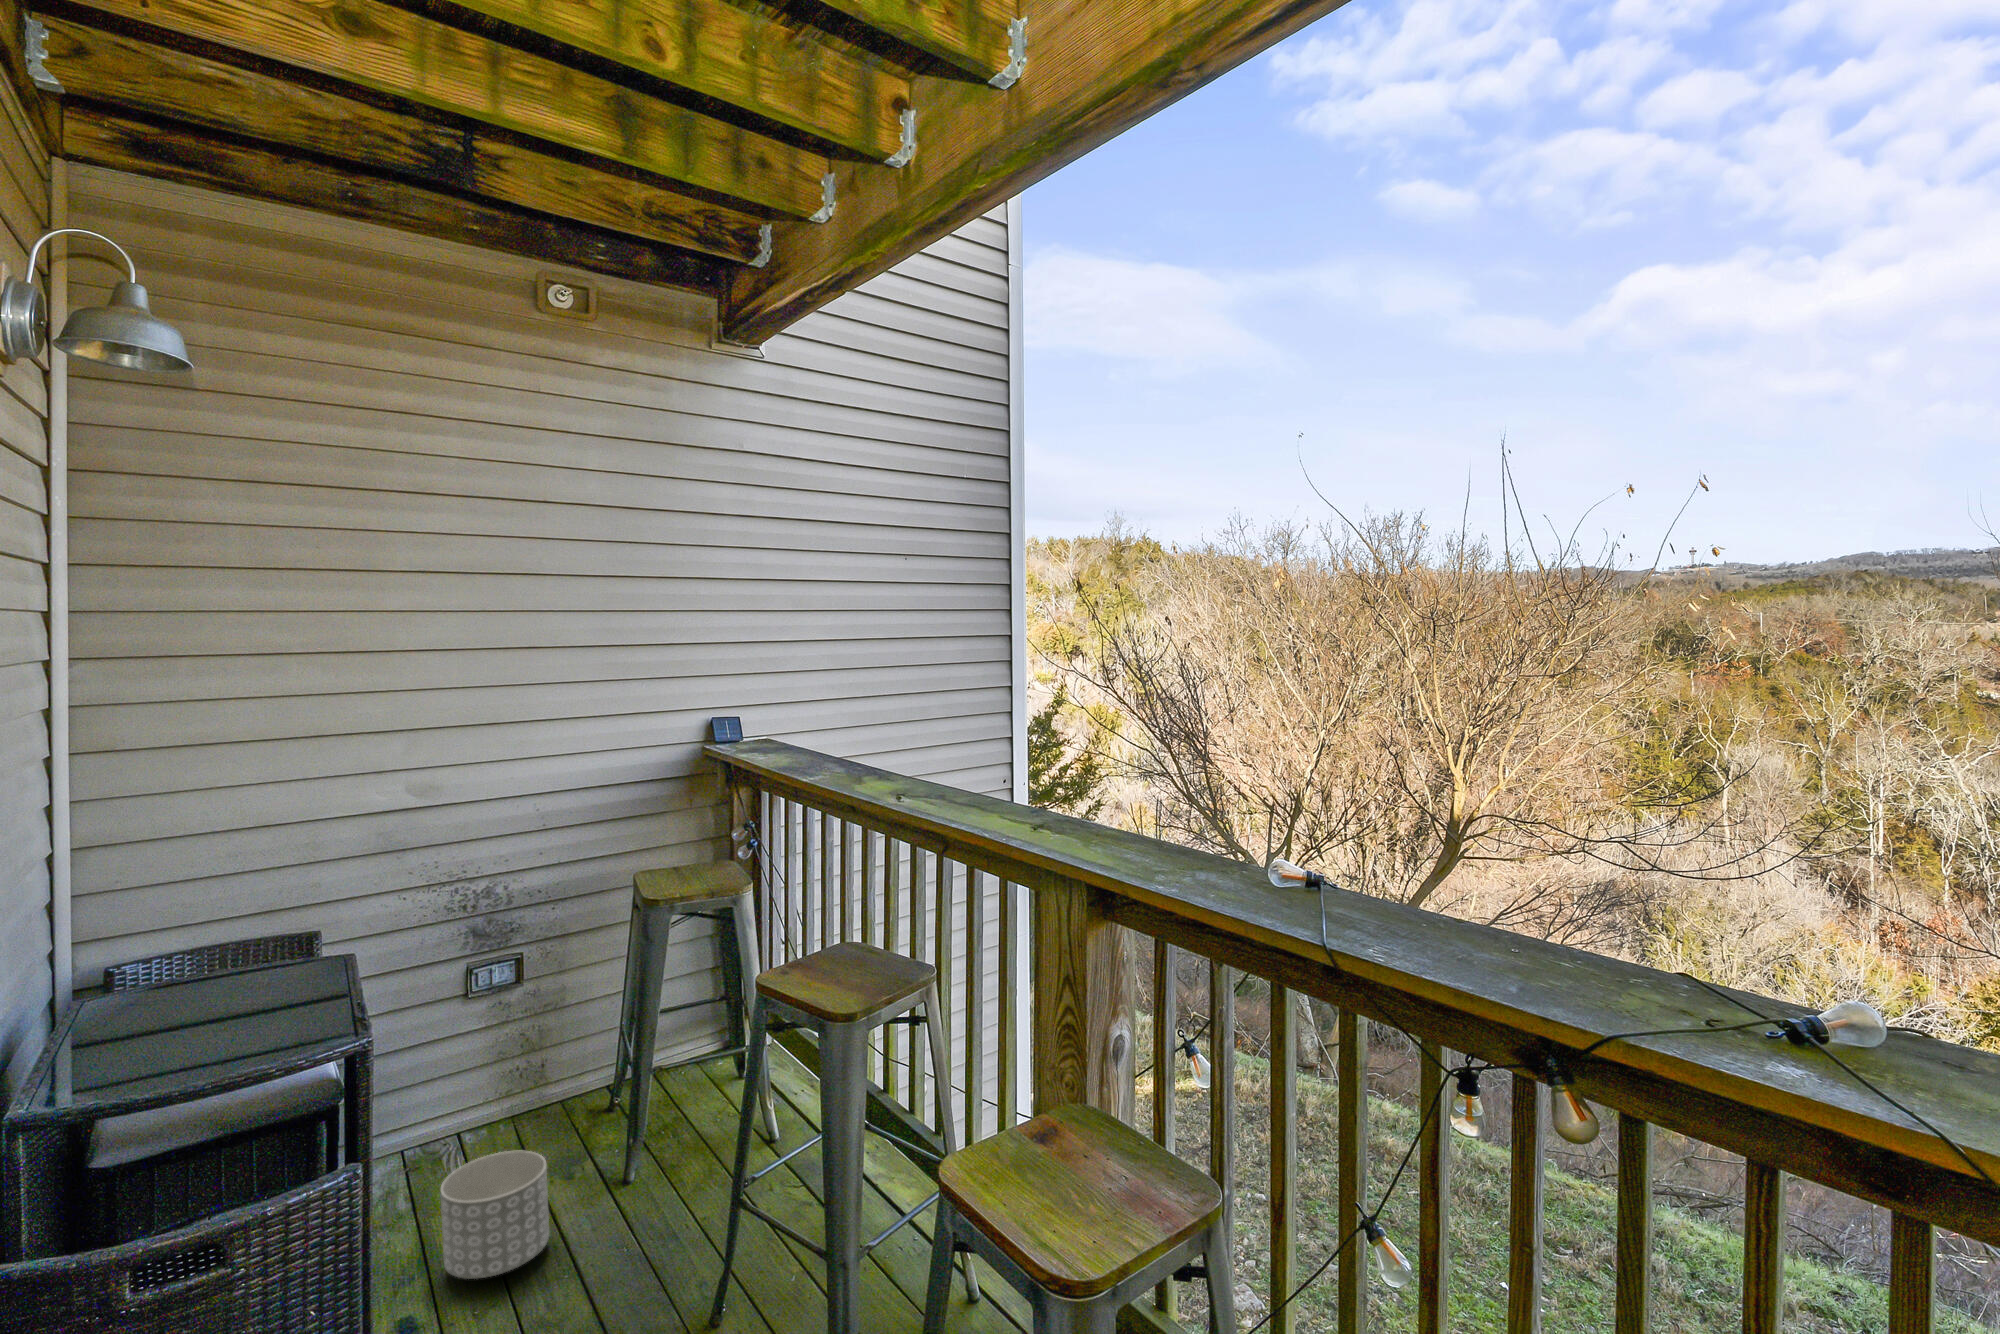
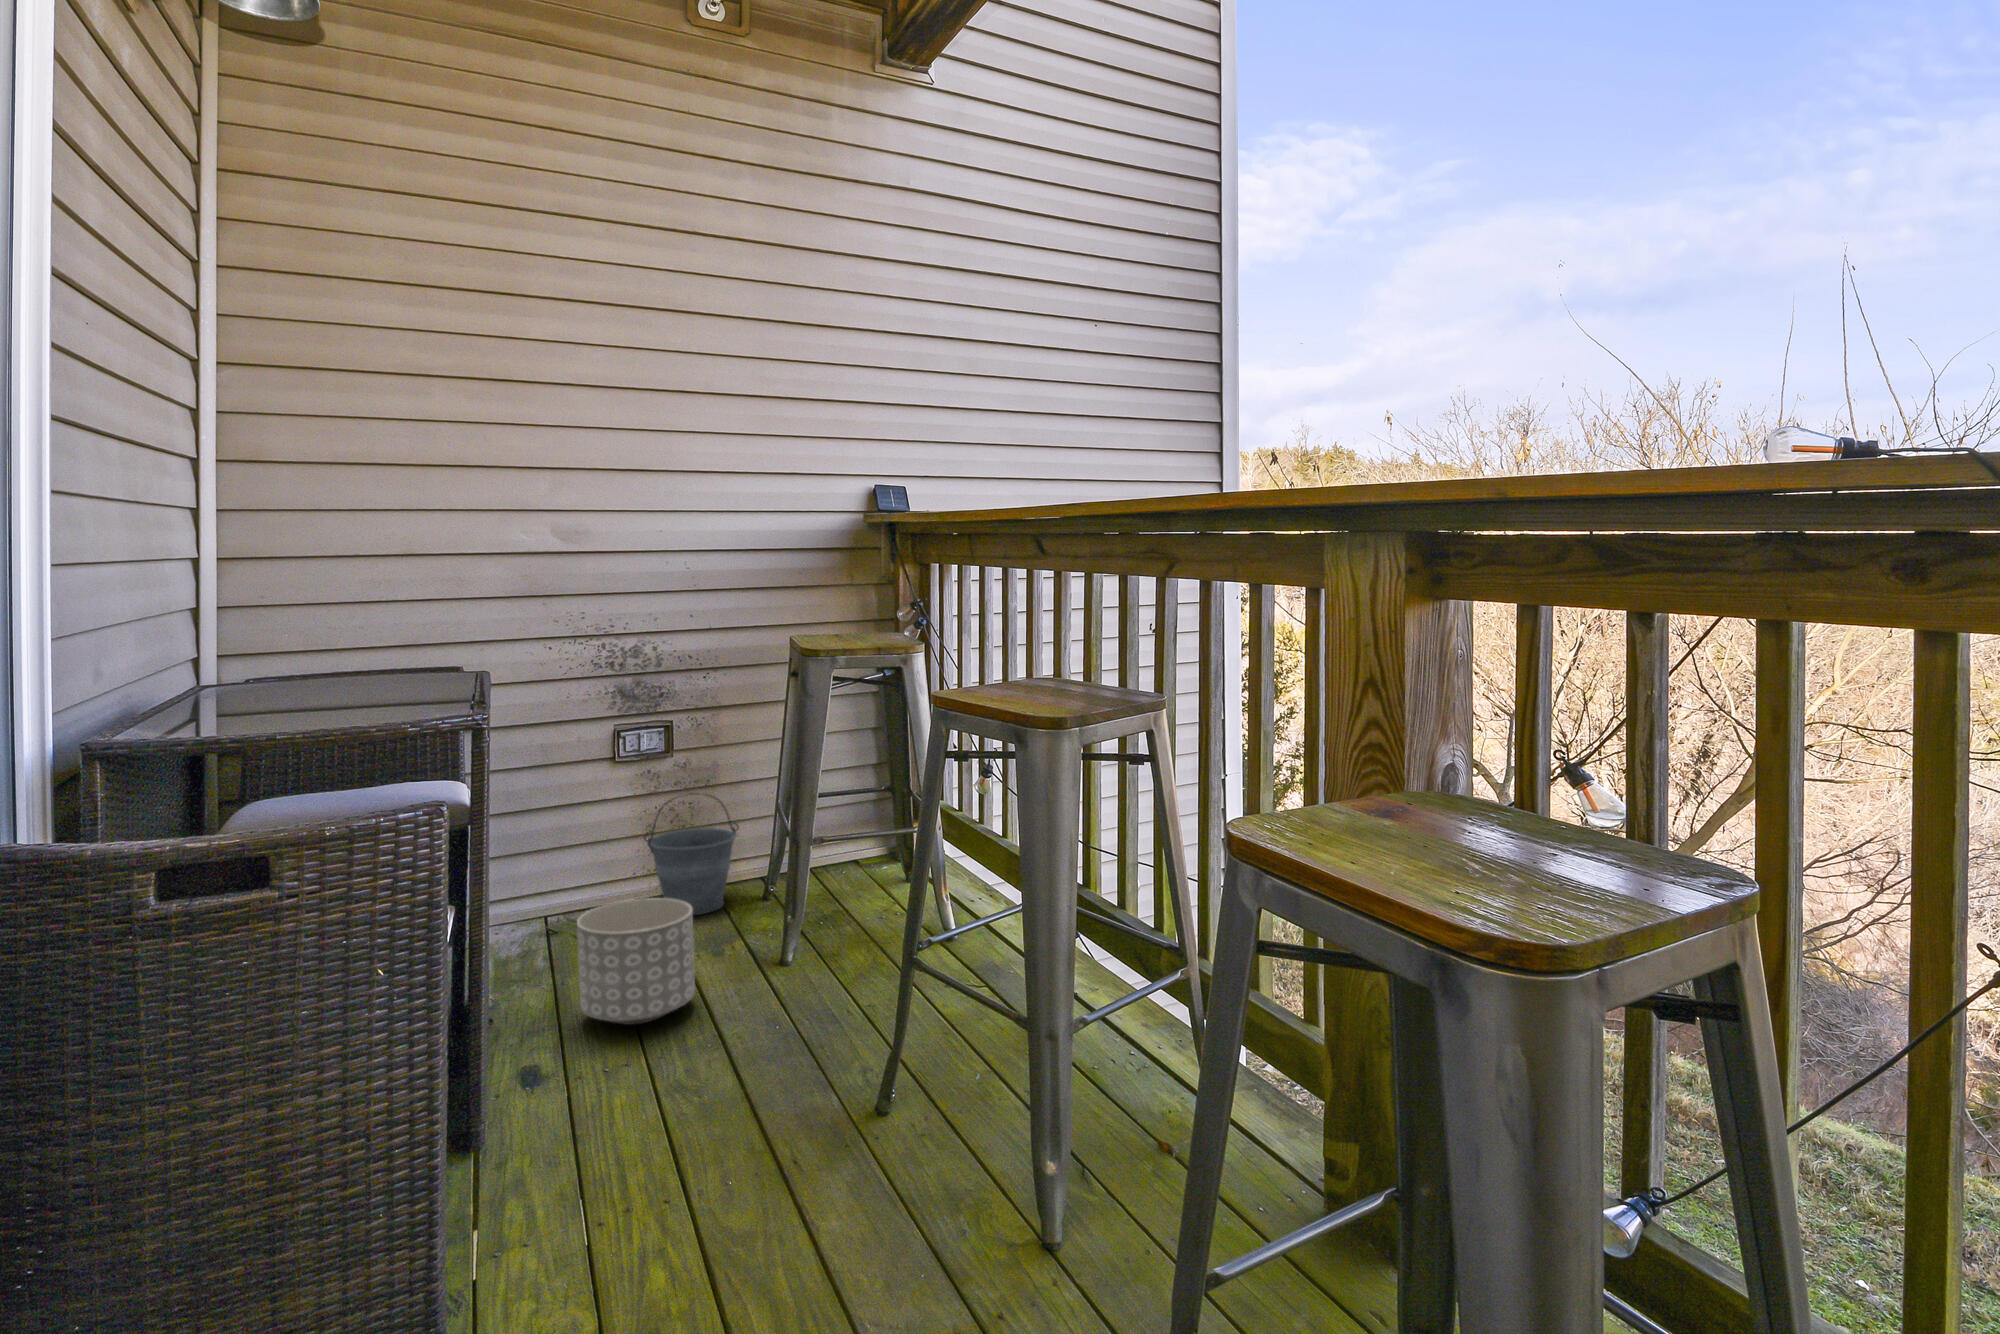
bucket: none [497,1021,587,1137] -> present [644,793,739,915]

